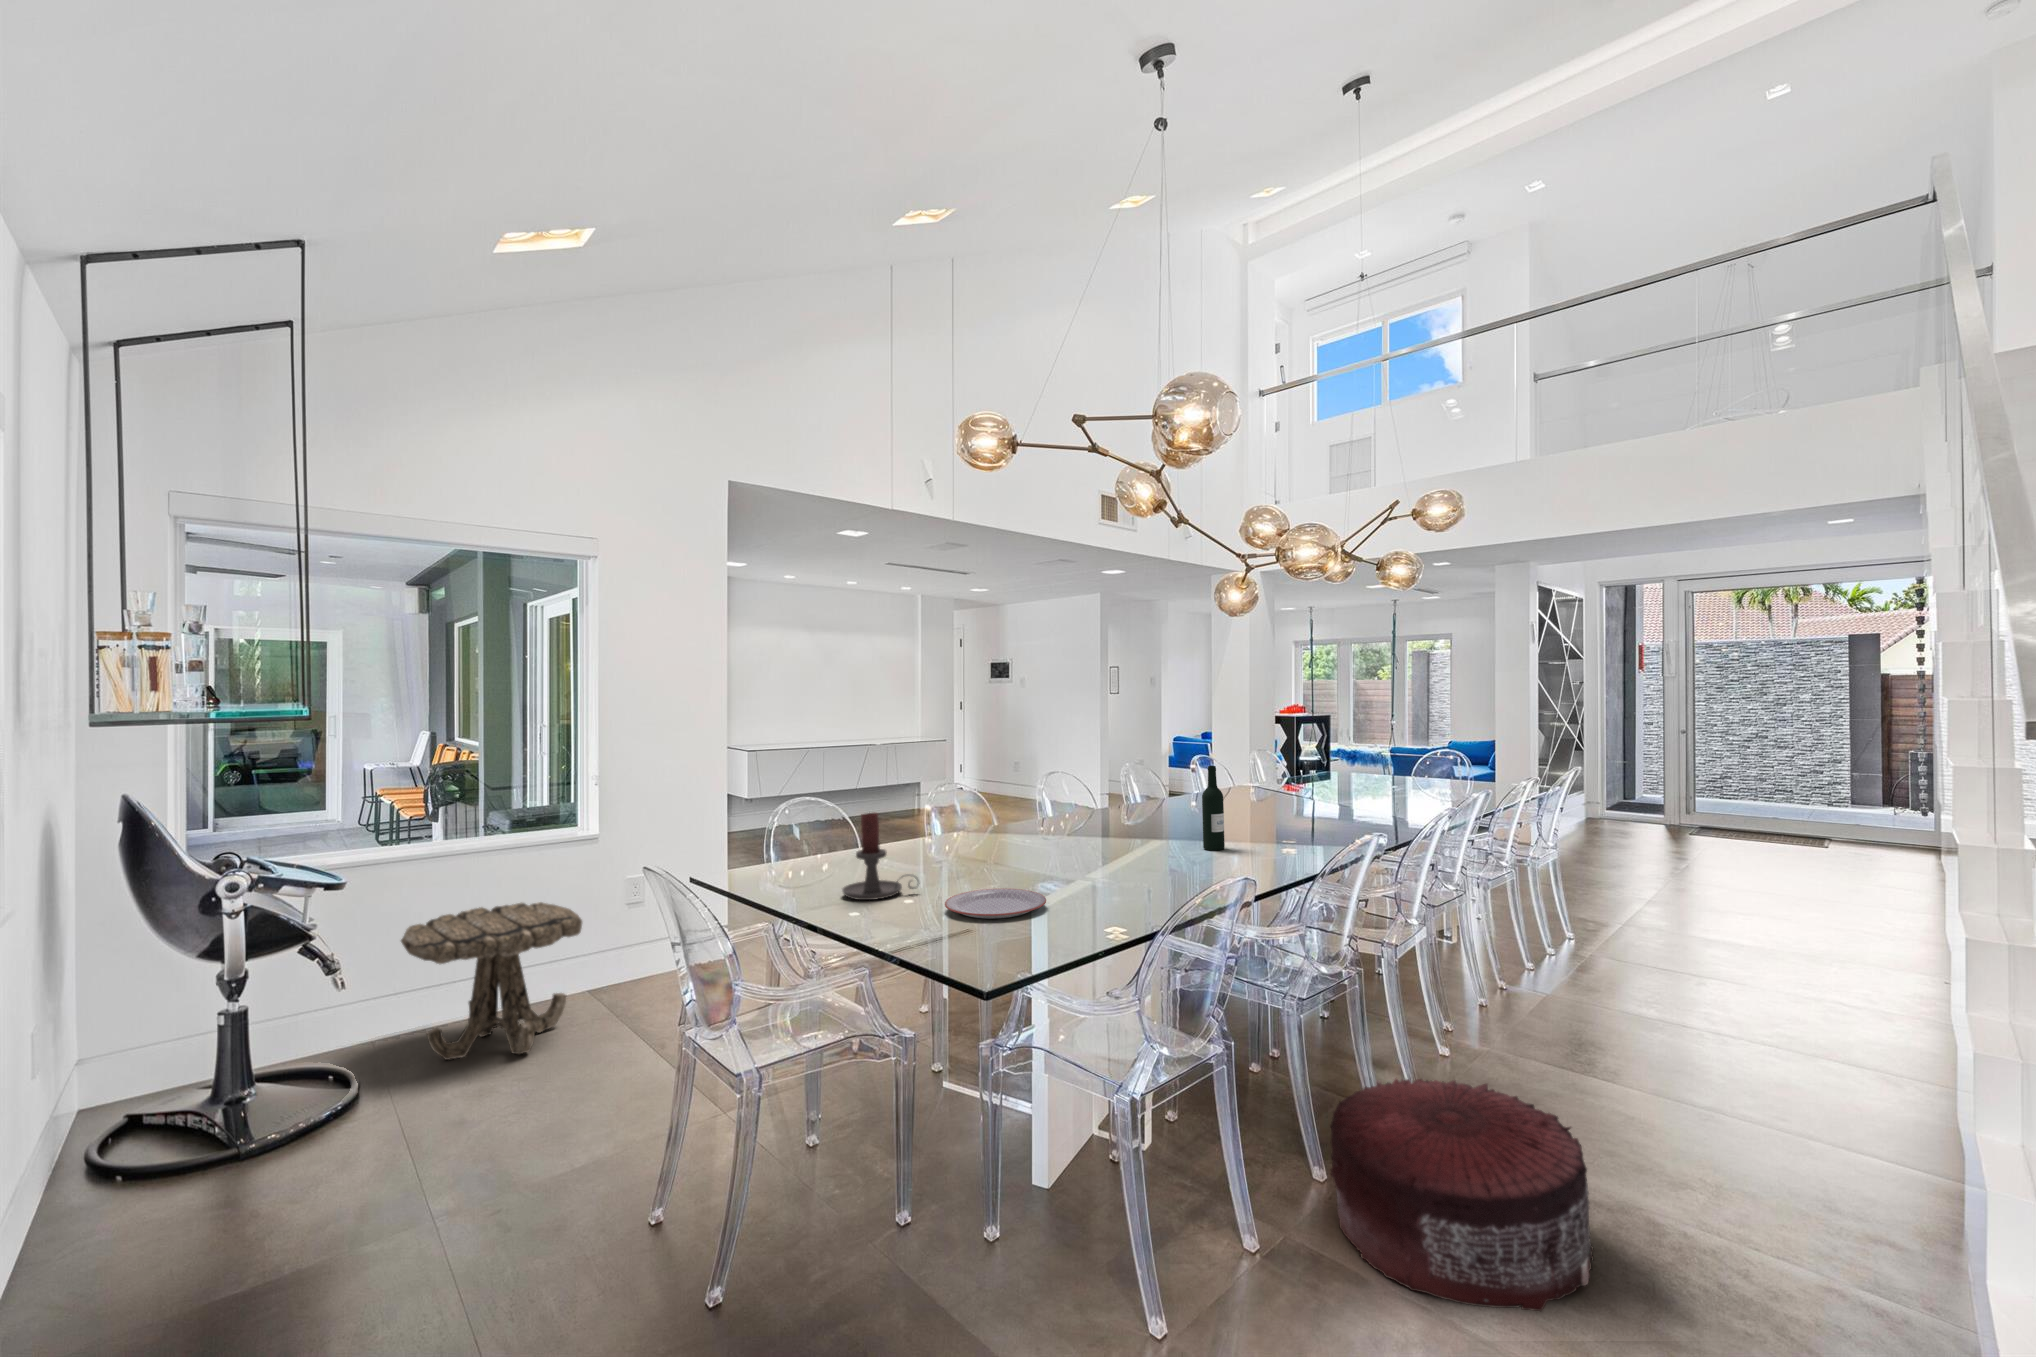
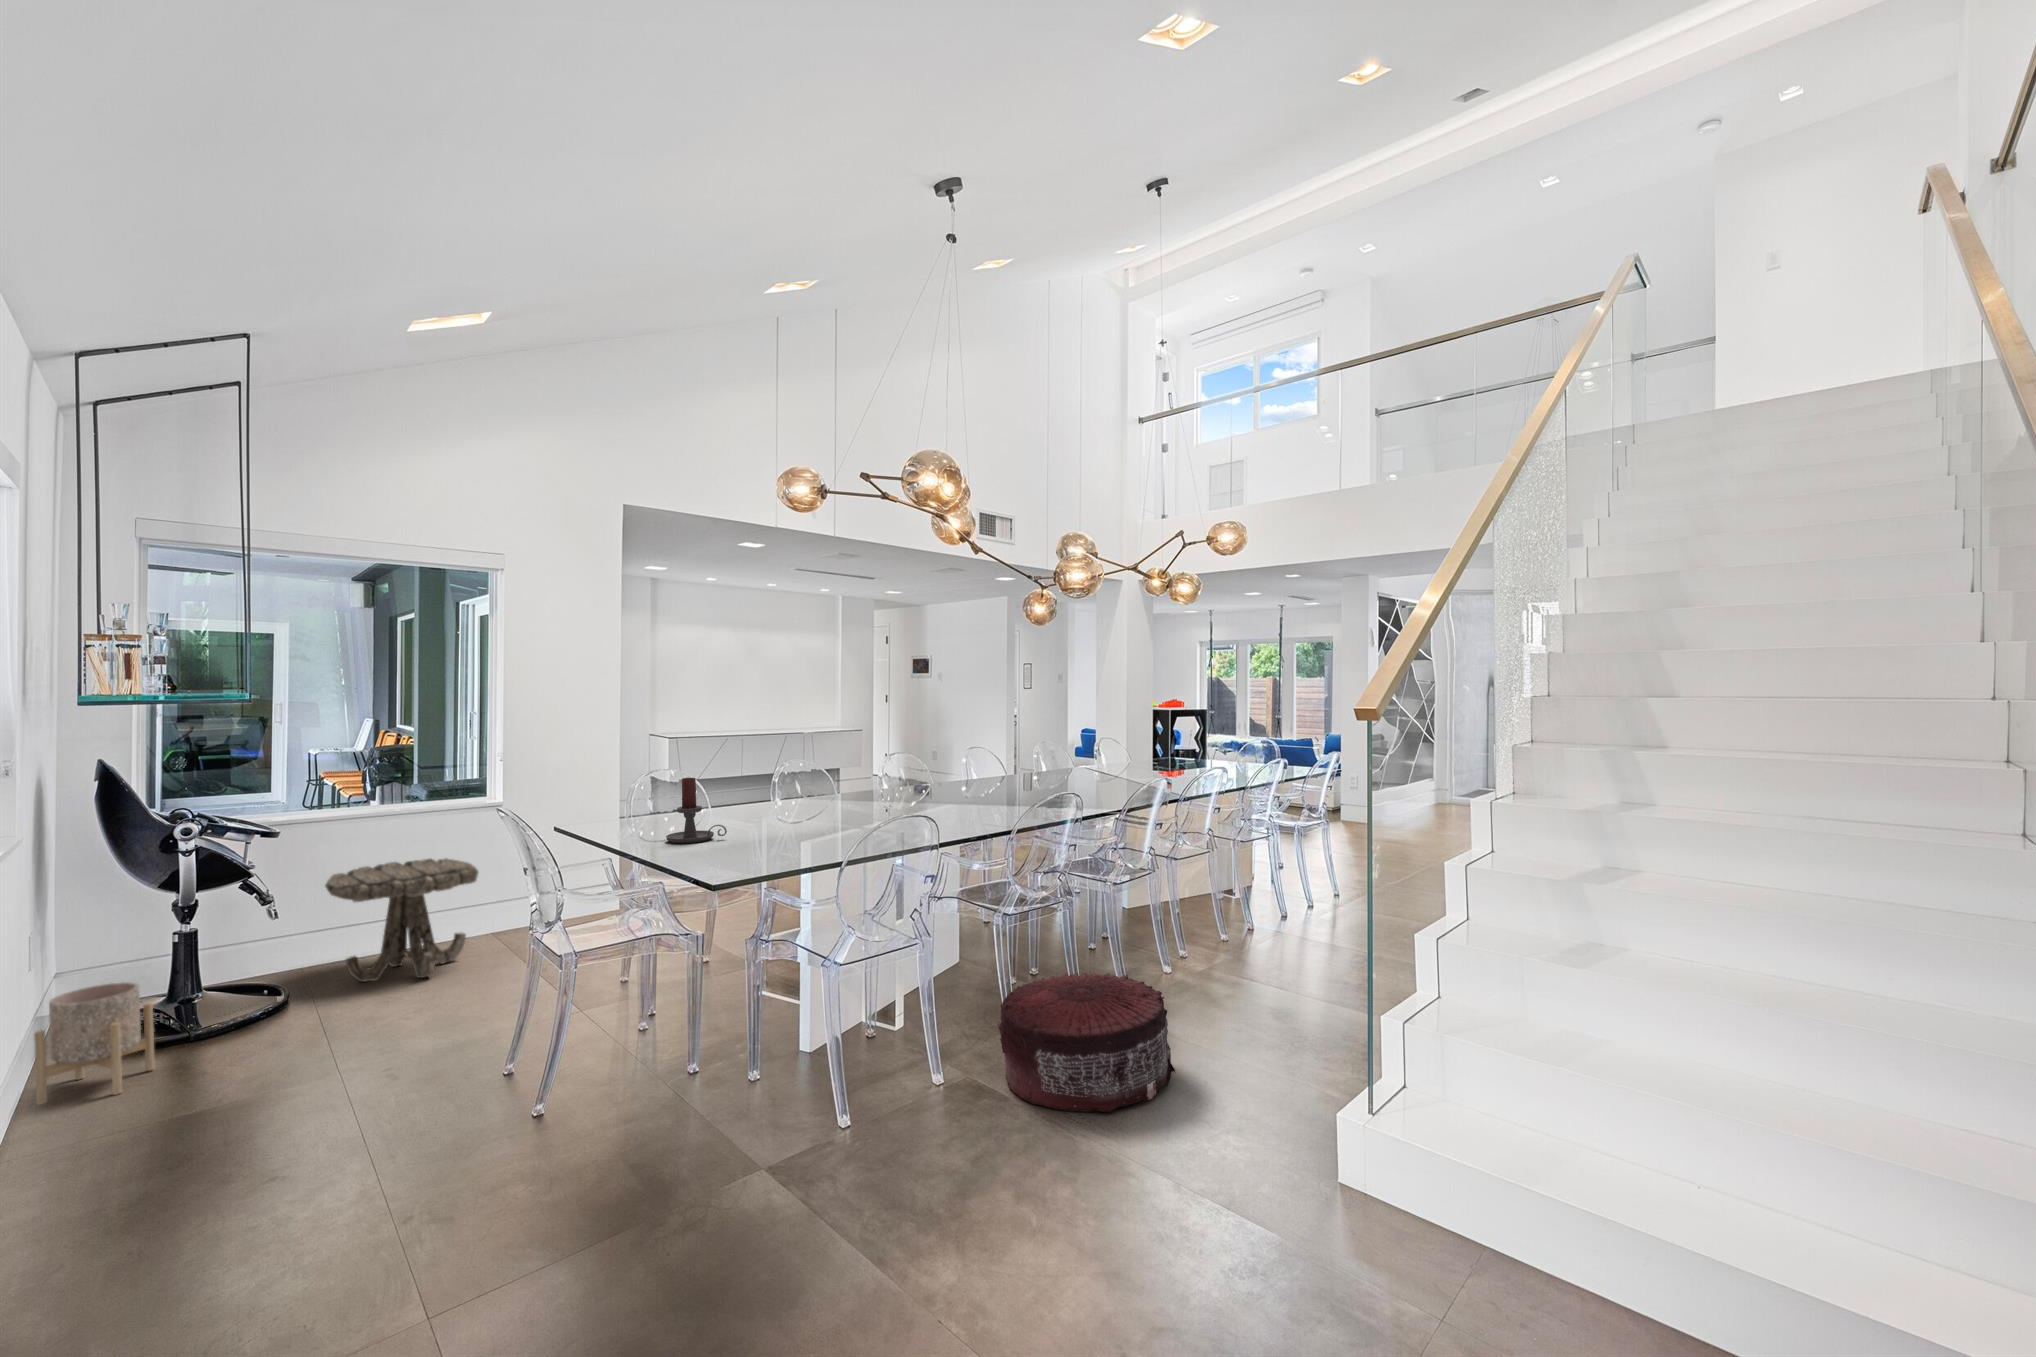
wine bottle: present [1202,766,1225,851] -> none [974,747,991,813]
plate: present [945,888,1046,919] -> none [733,834,812,853]
planter: none [31,1092,193,1269] -> present [34,982,155,1104]

